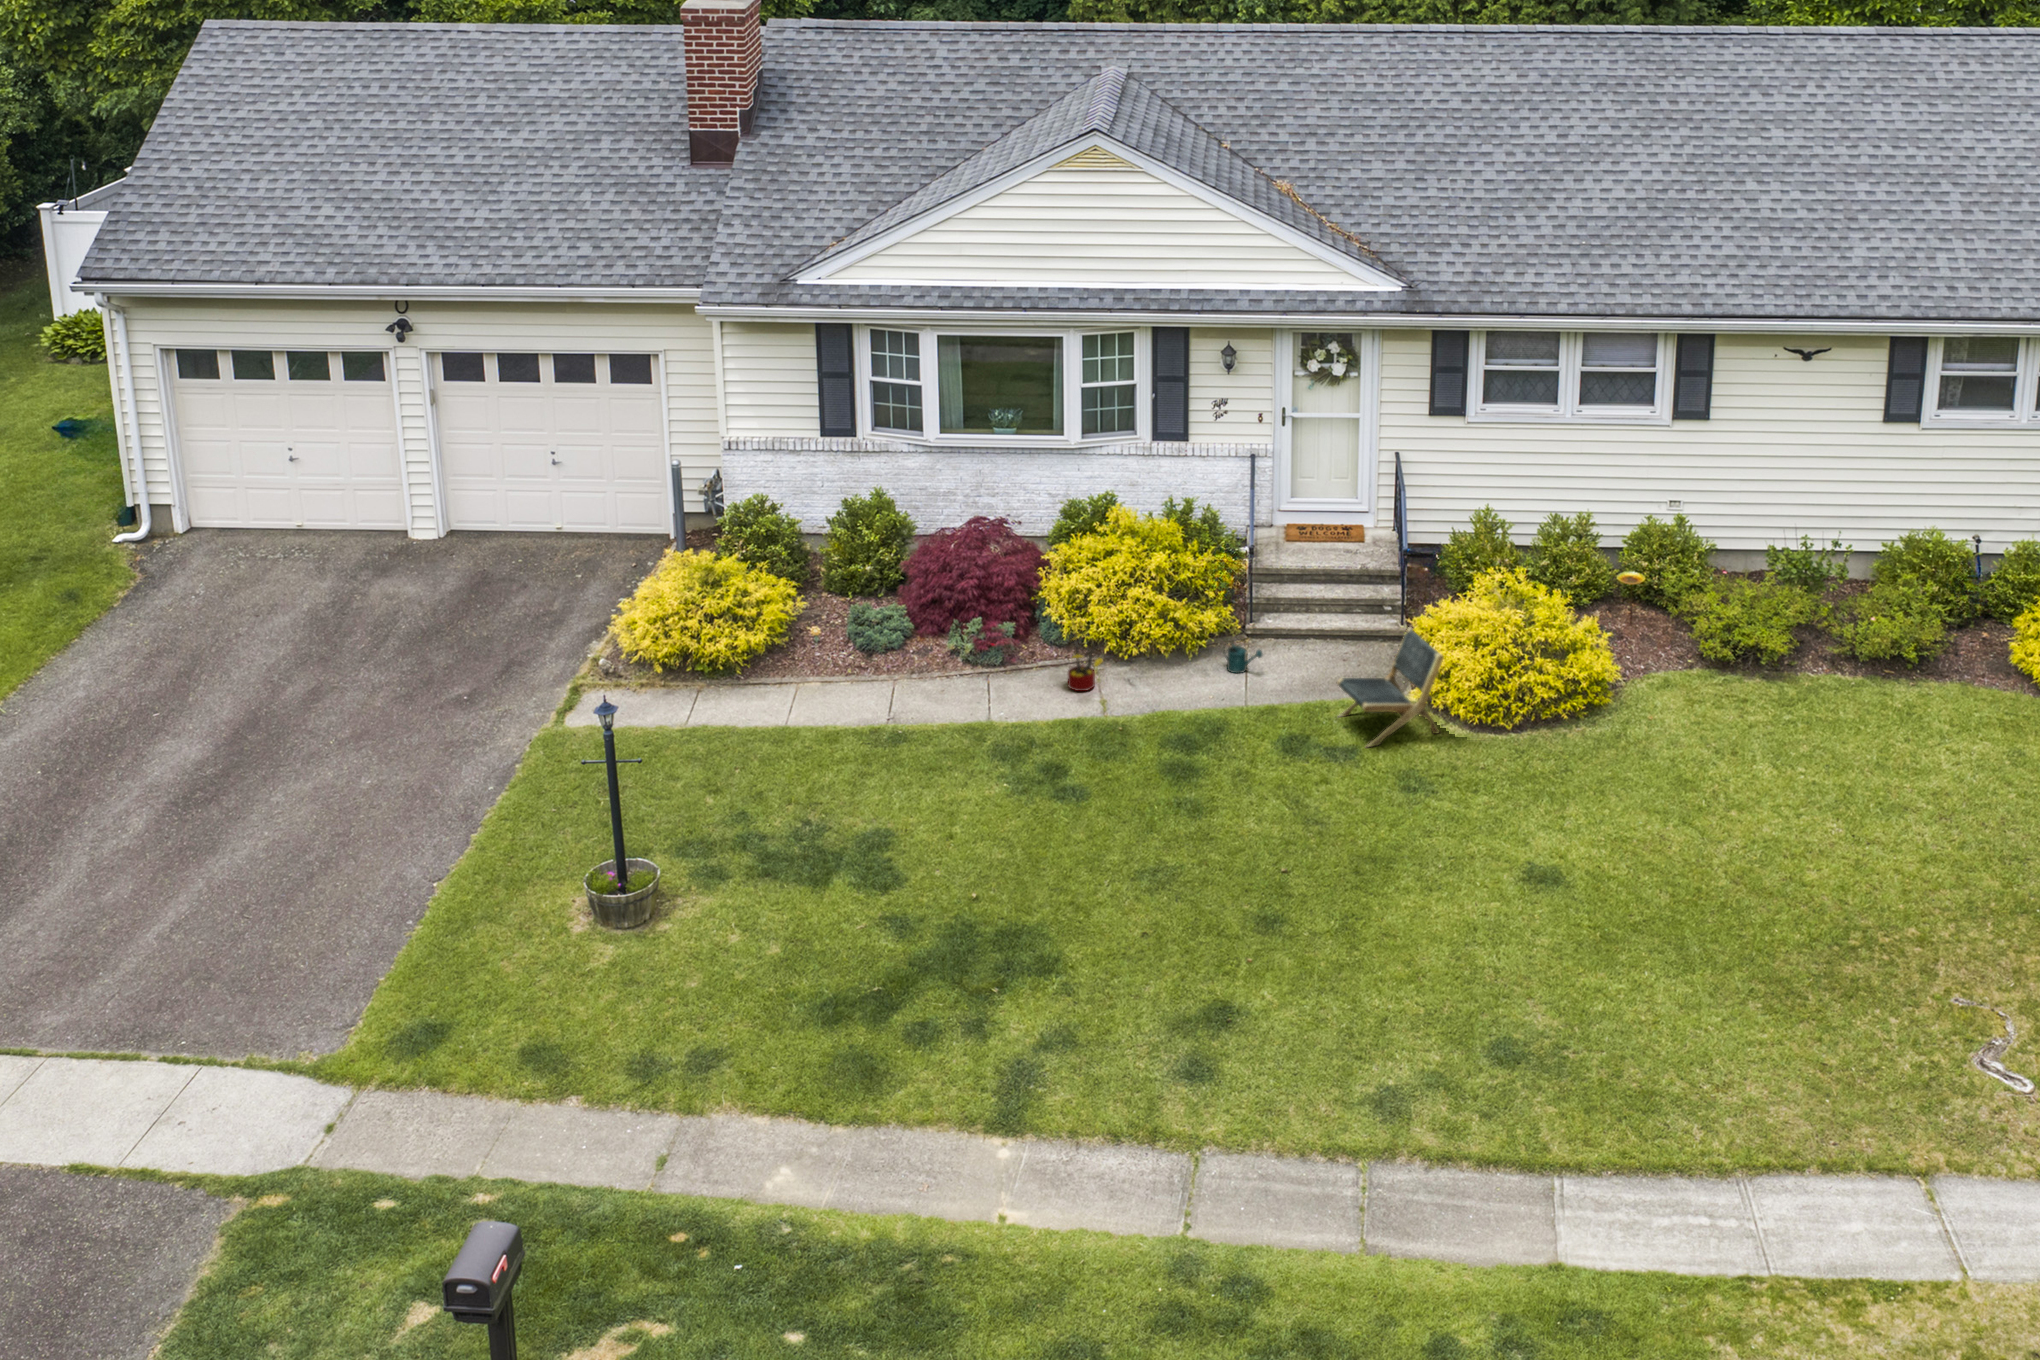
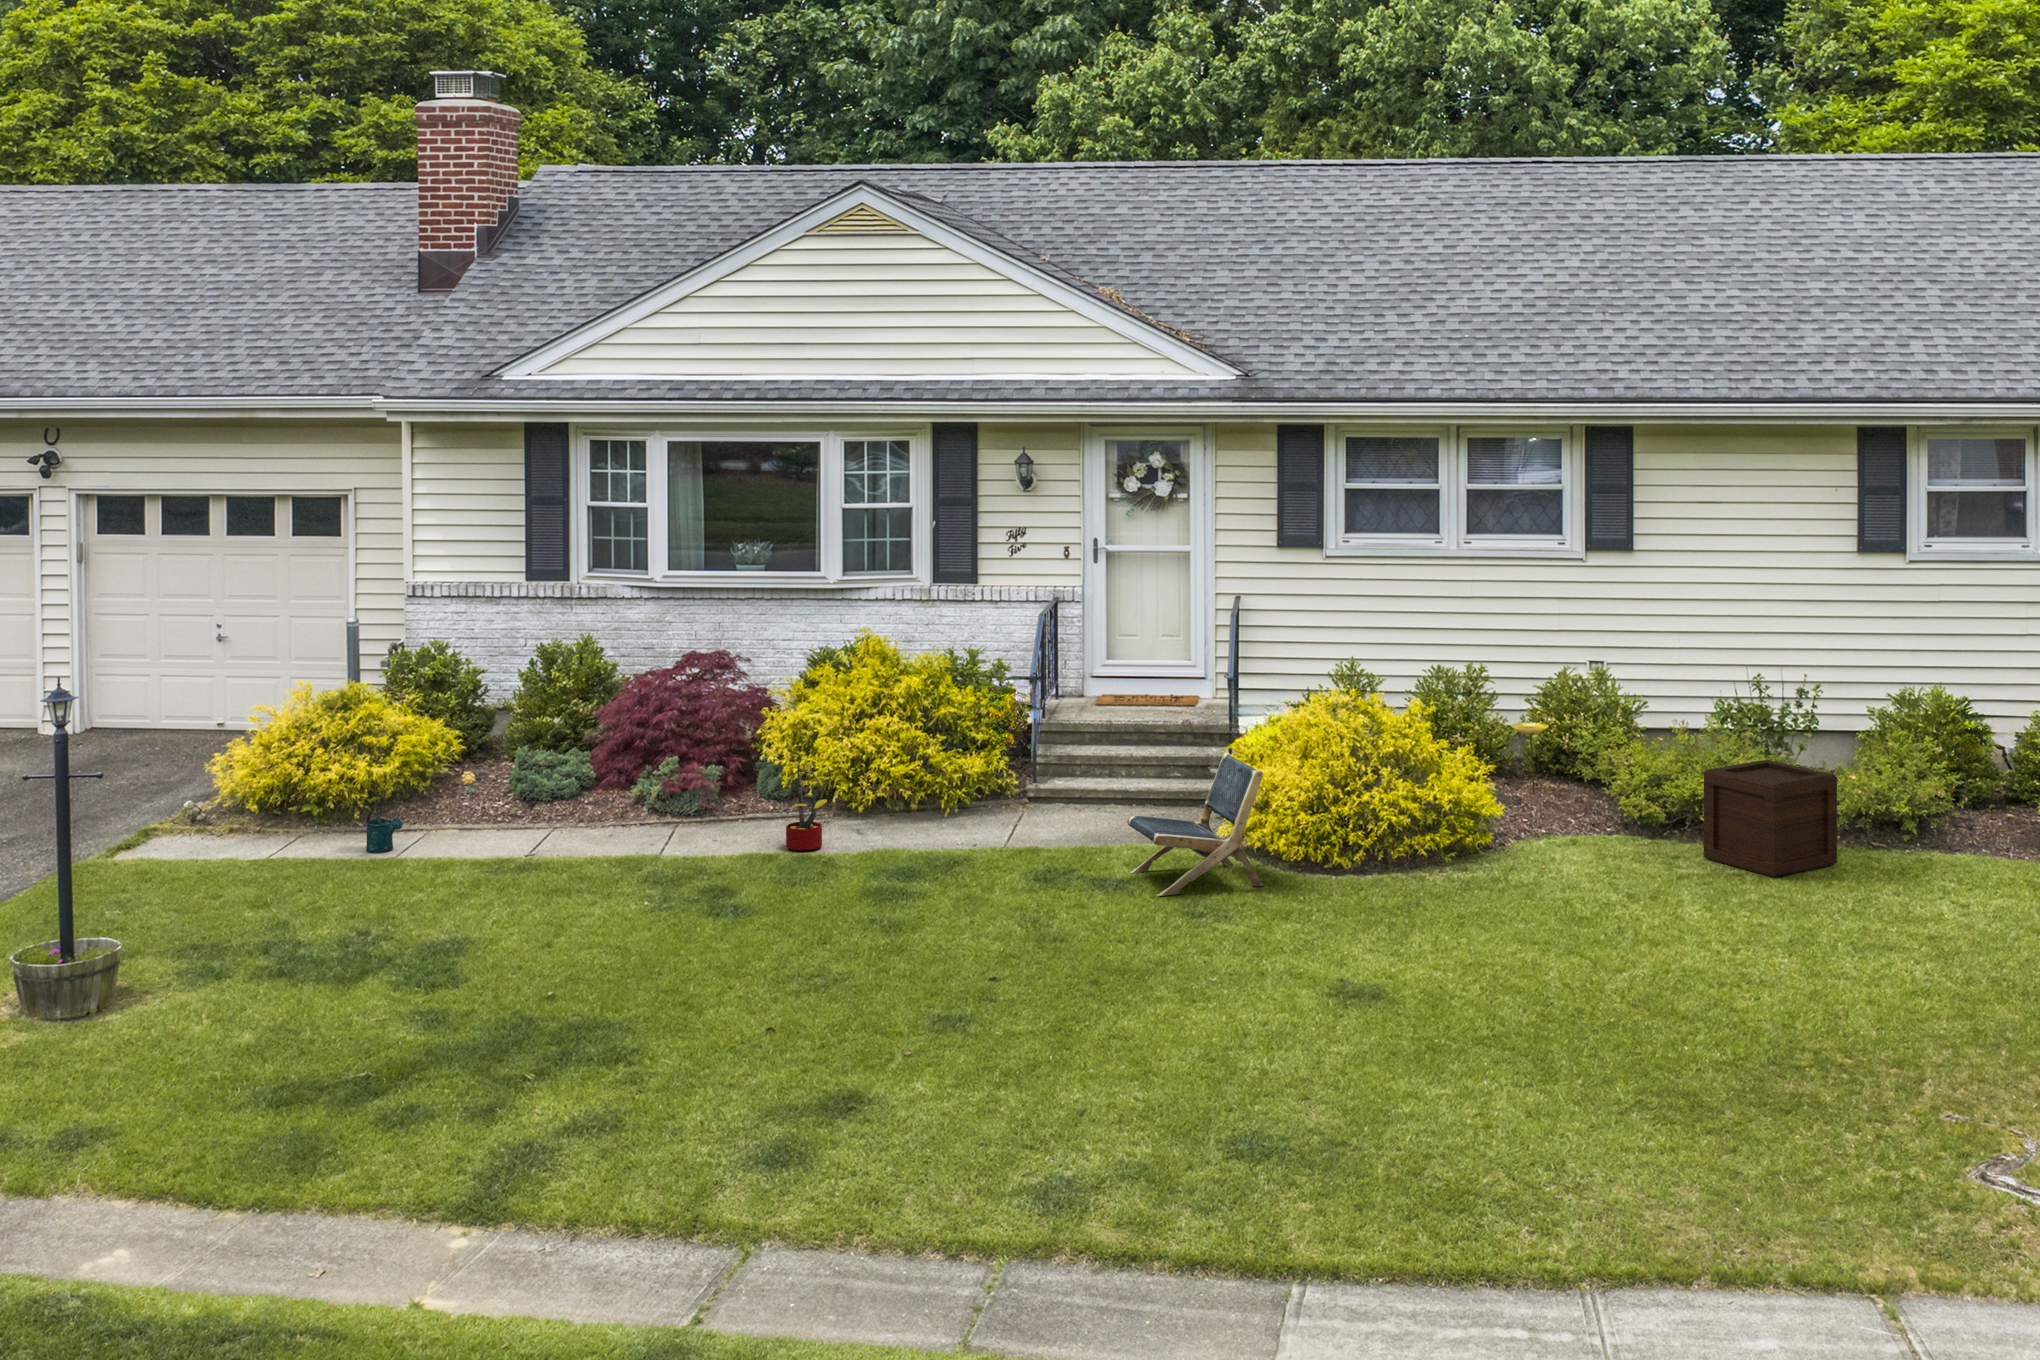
wooden crate: none [1760,617,1864,717] -> present [1704,760,1837,877]
watering can: present [1224,643,1262,673] -> present [366,812,402,853]

